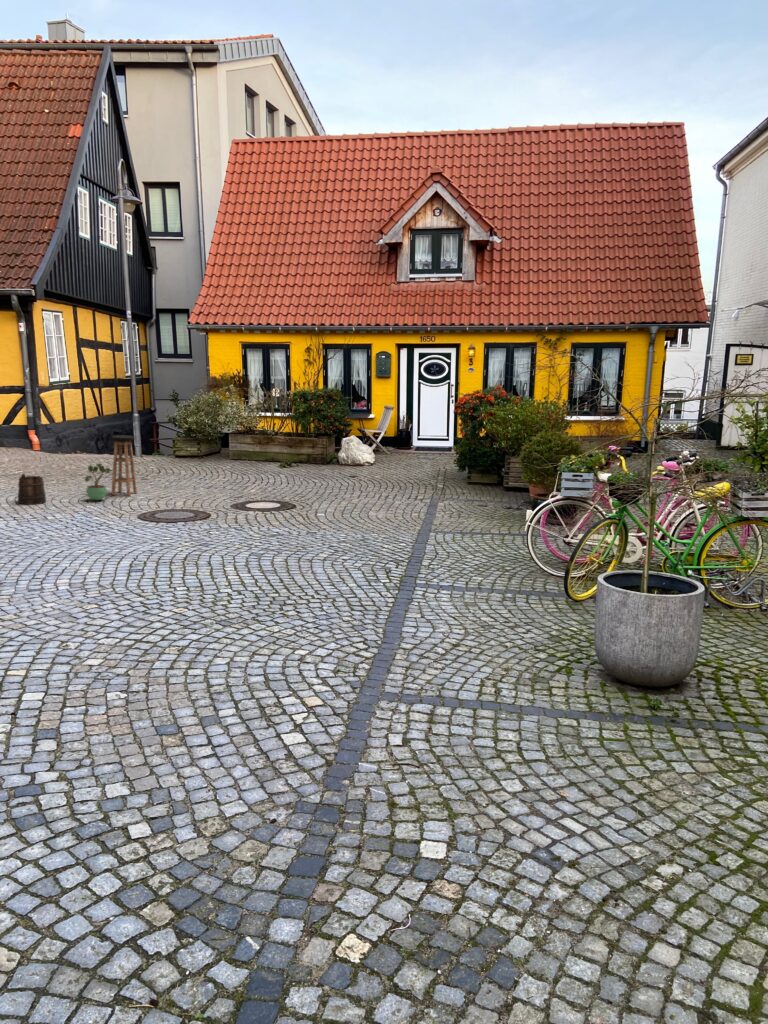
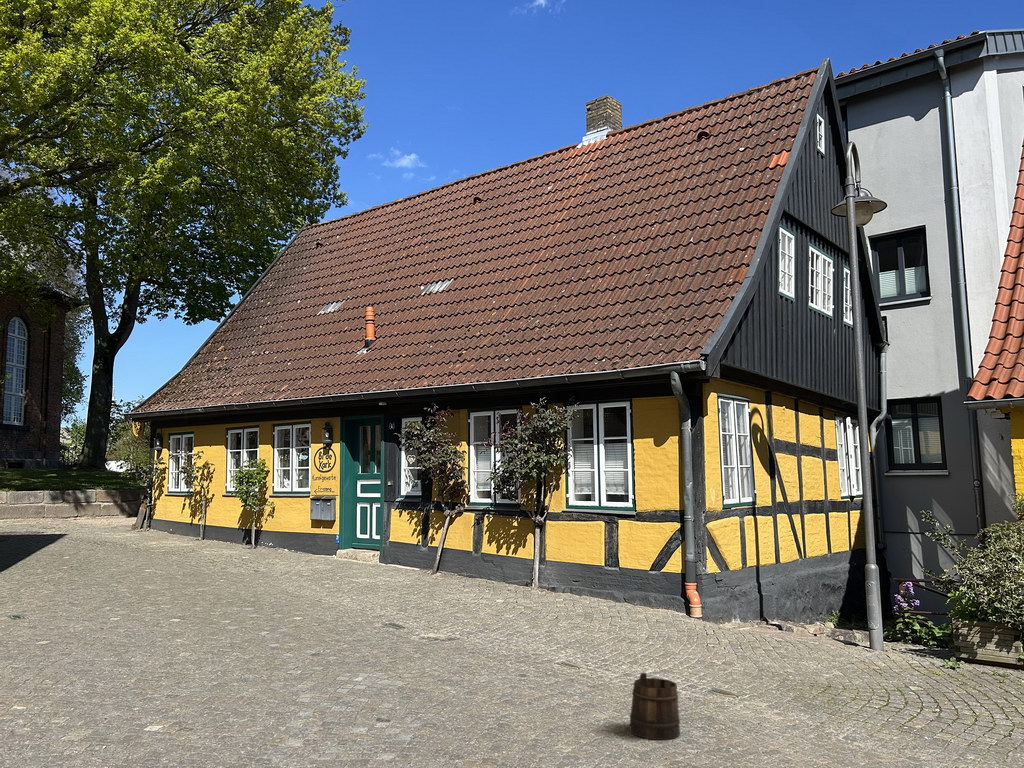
bar stool: present [111,435,137,496] -> none [809,608,864,743]
potted plant: present [85,463,110,500] -> none [755,666,808,747]

